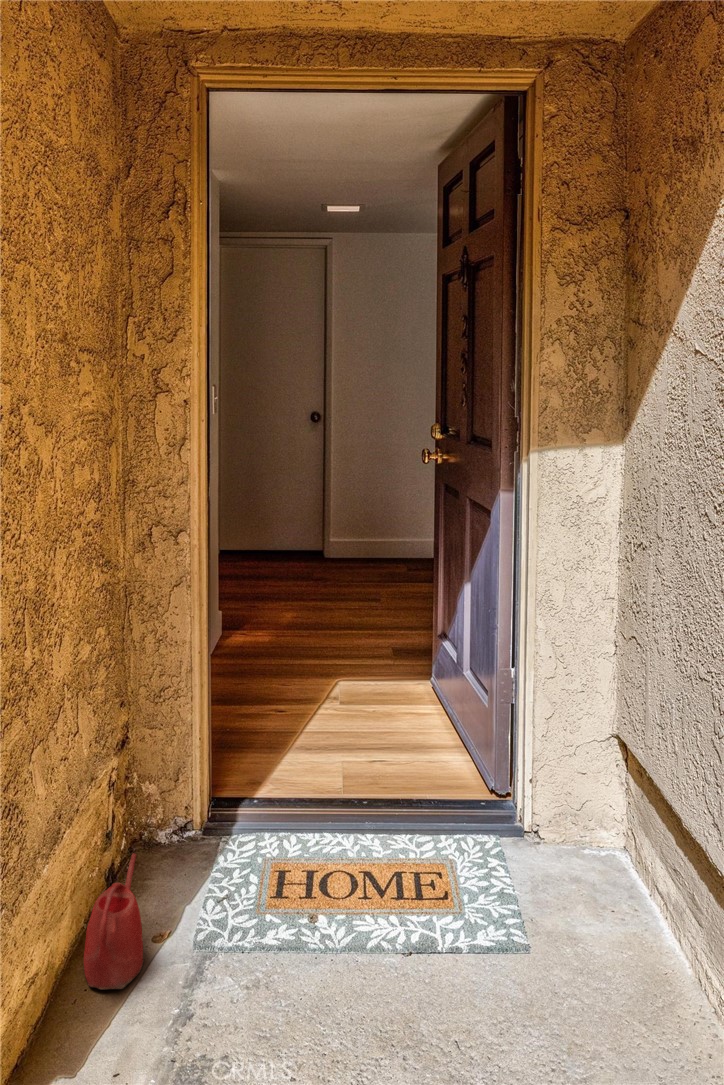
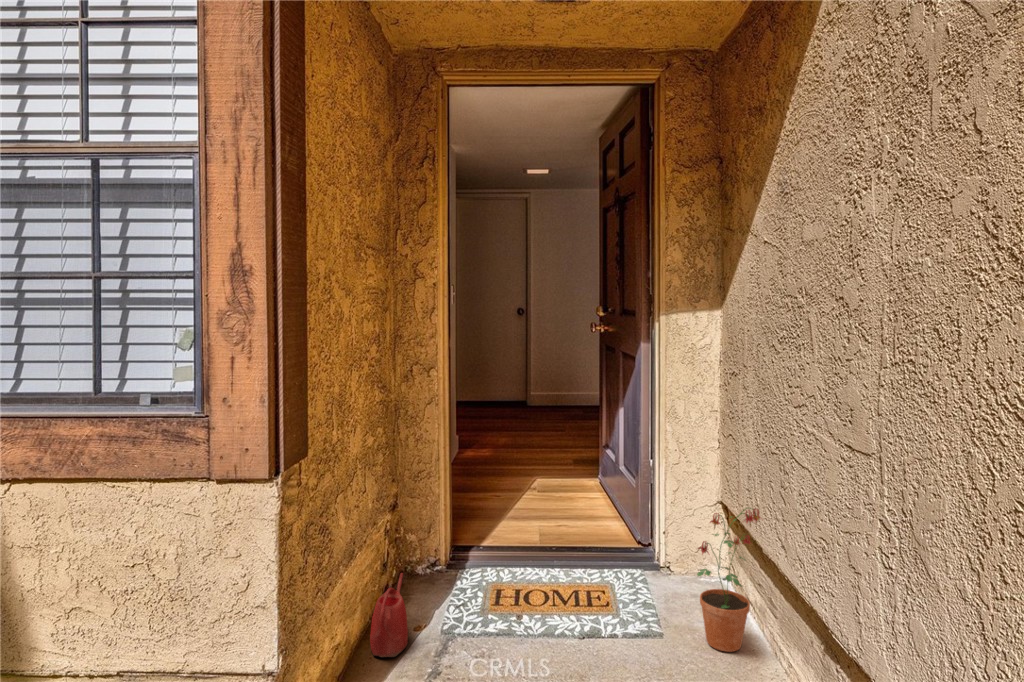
potted plant: none [580,768,690,975] -> present [697,508,761,652]

